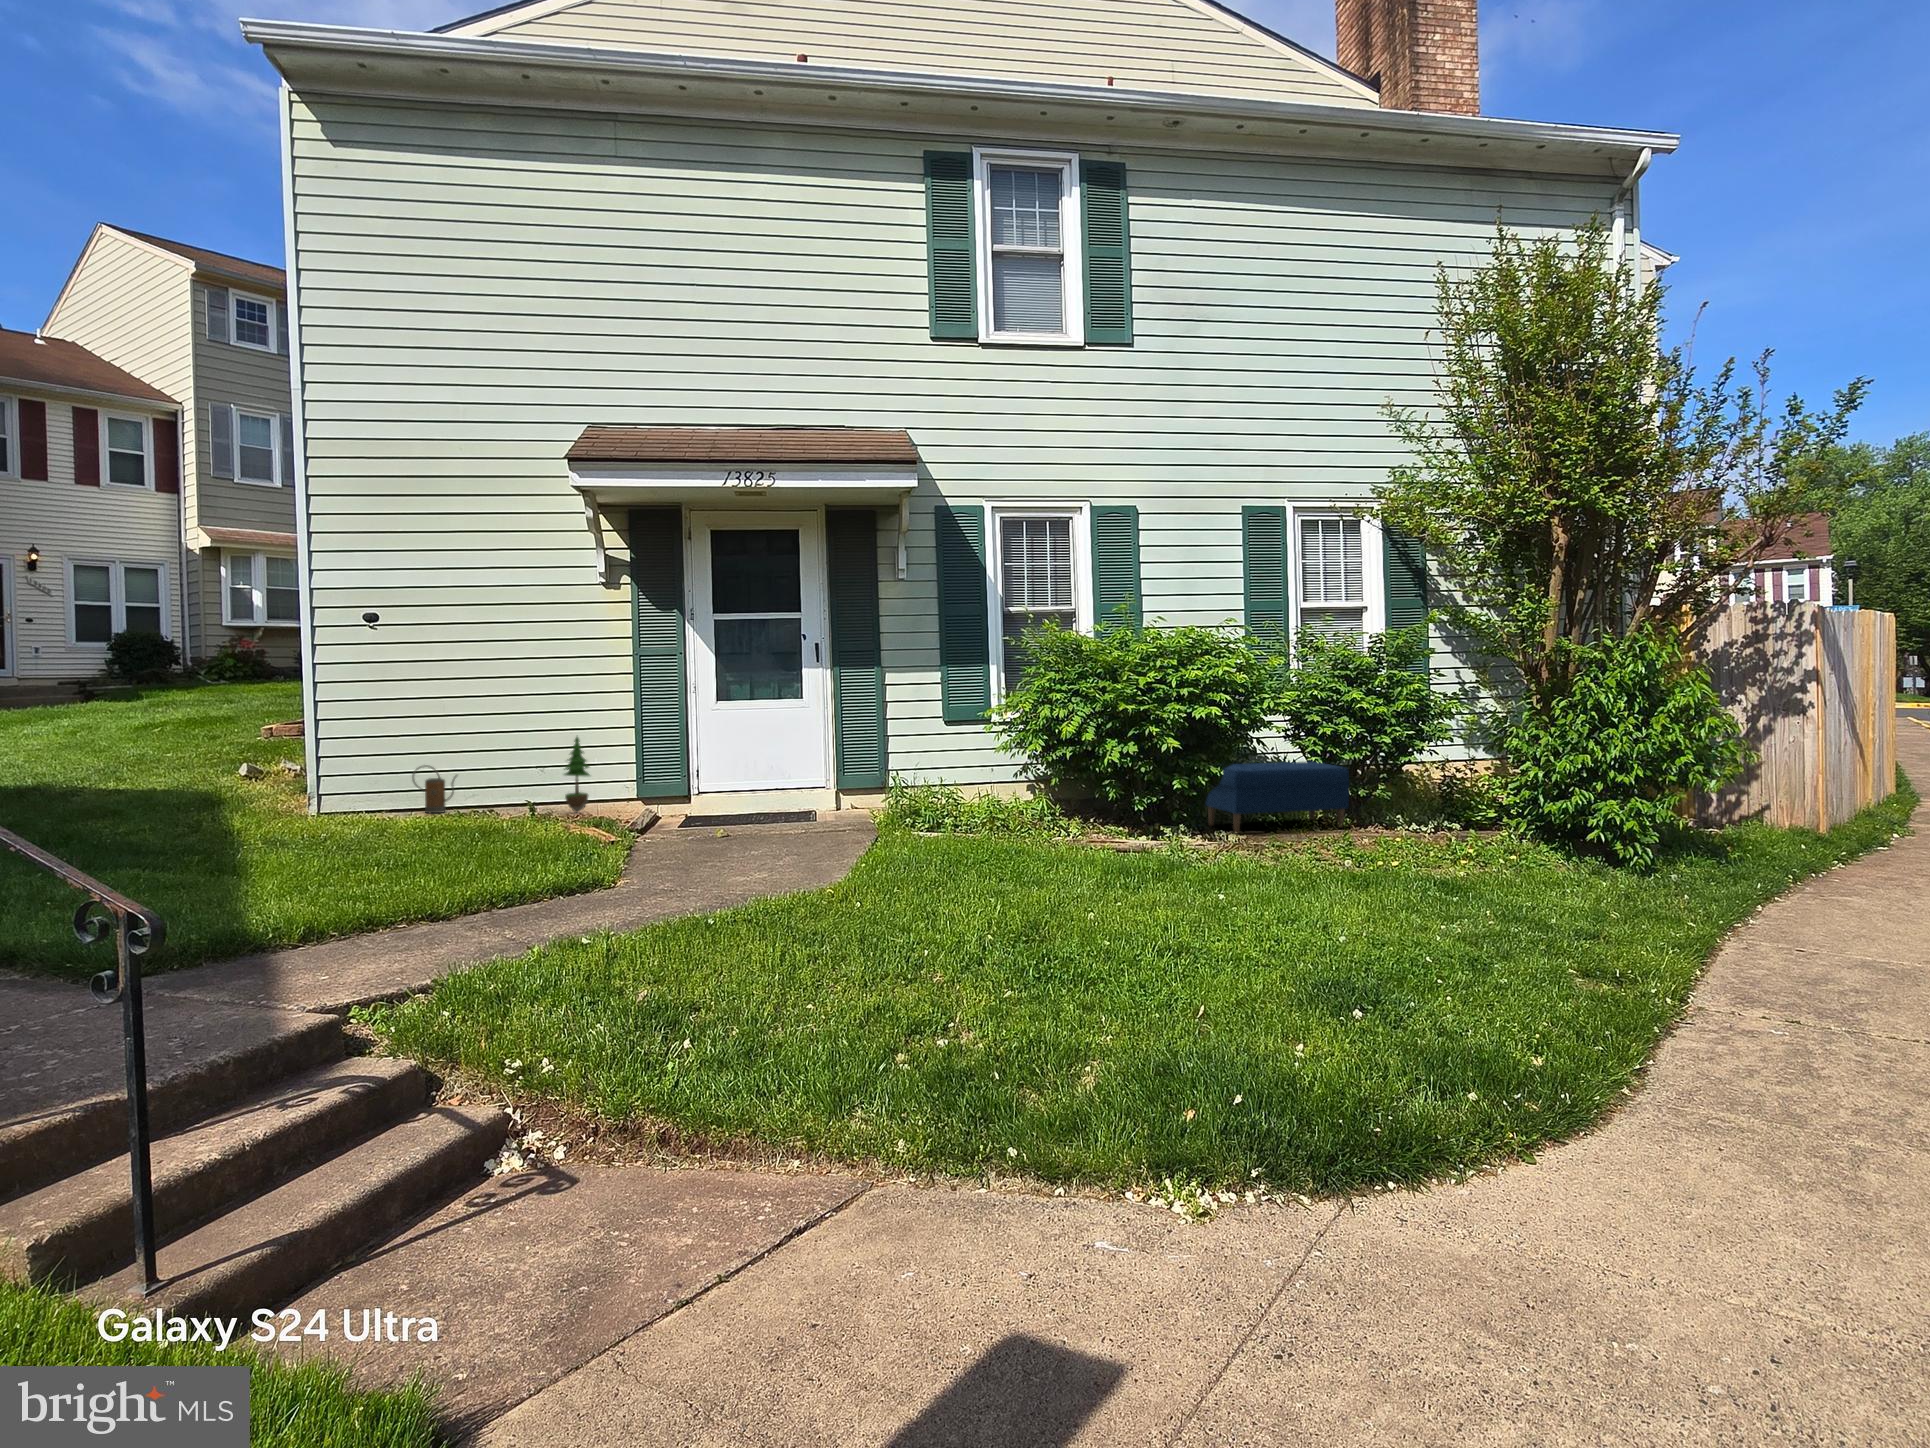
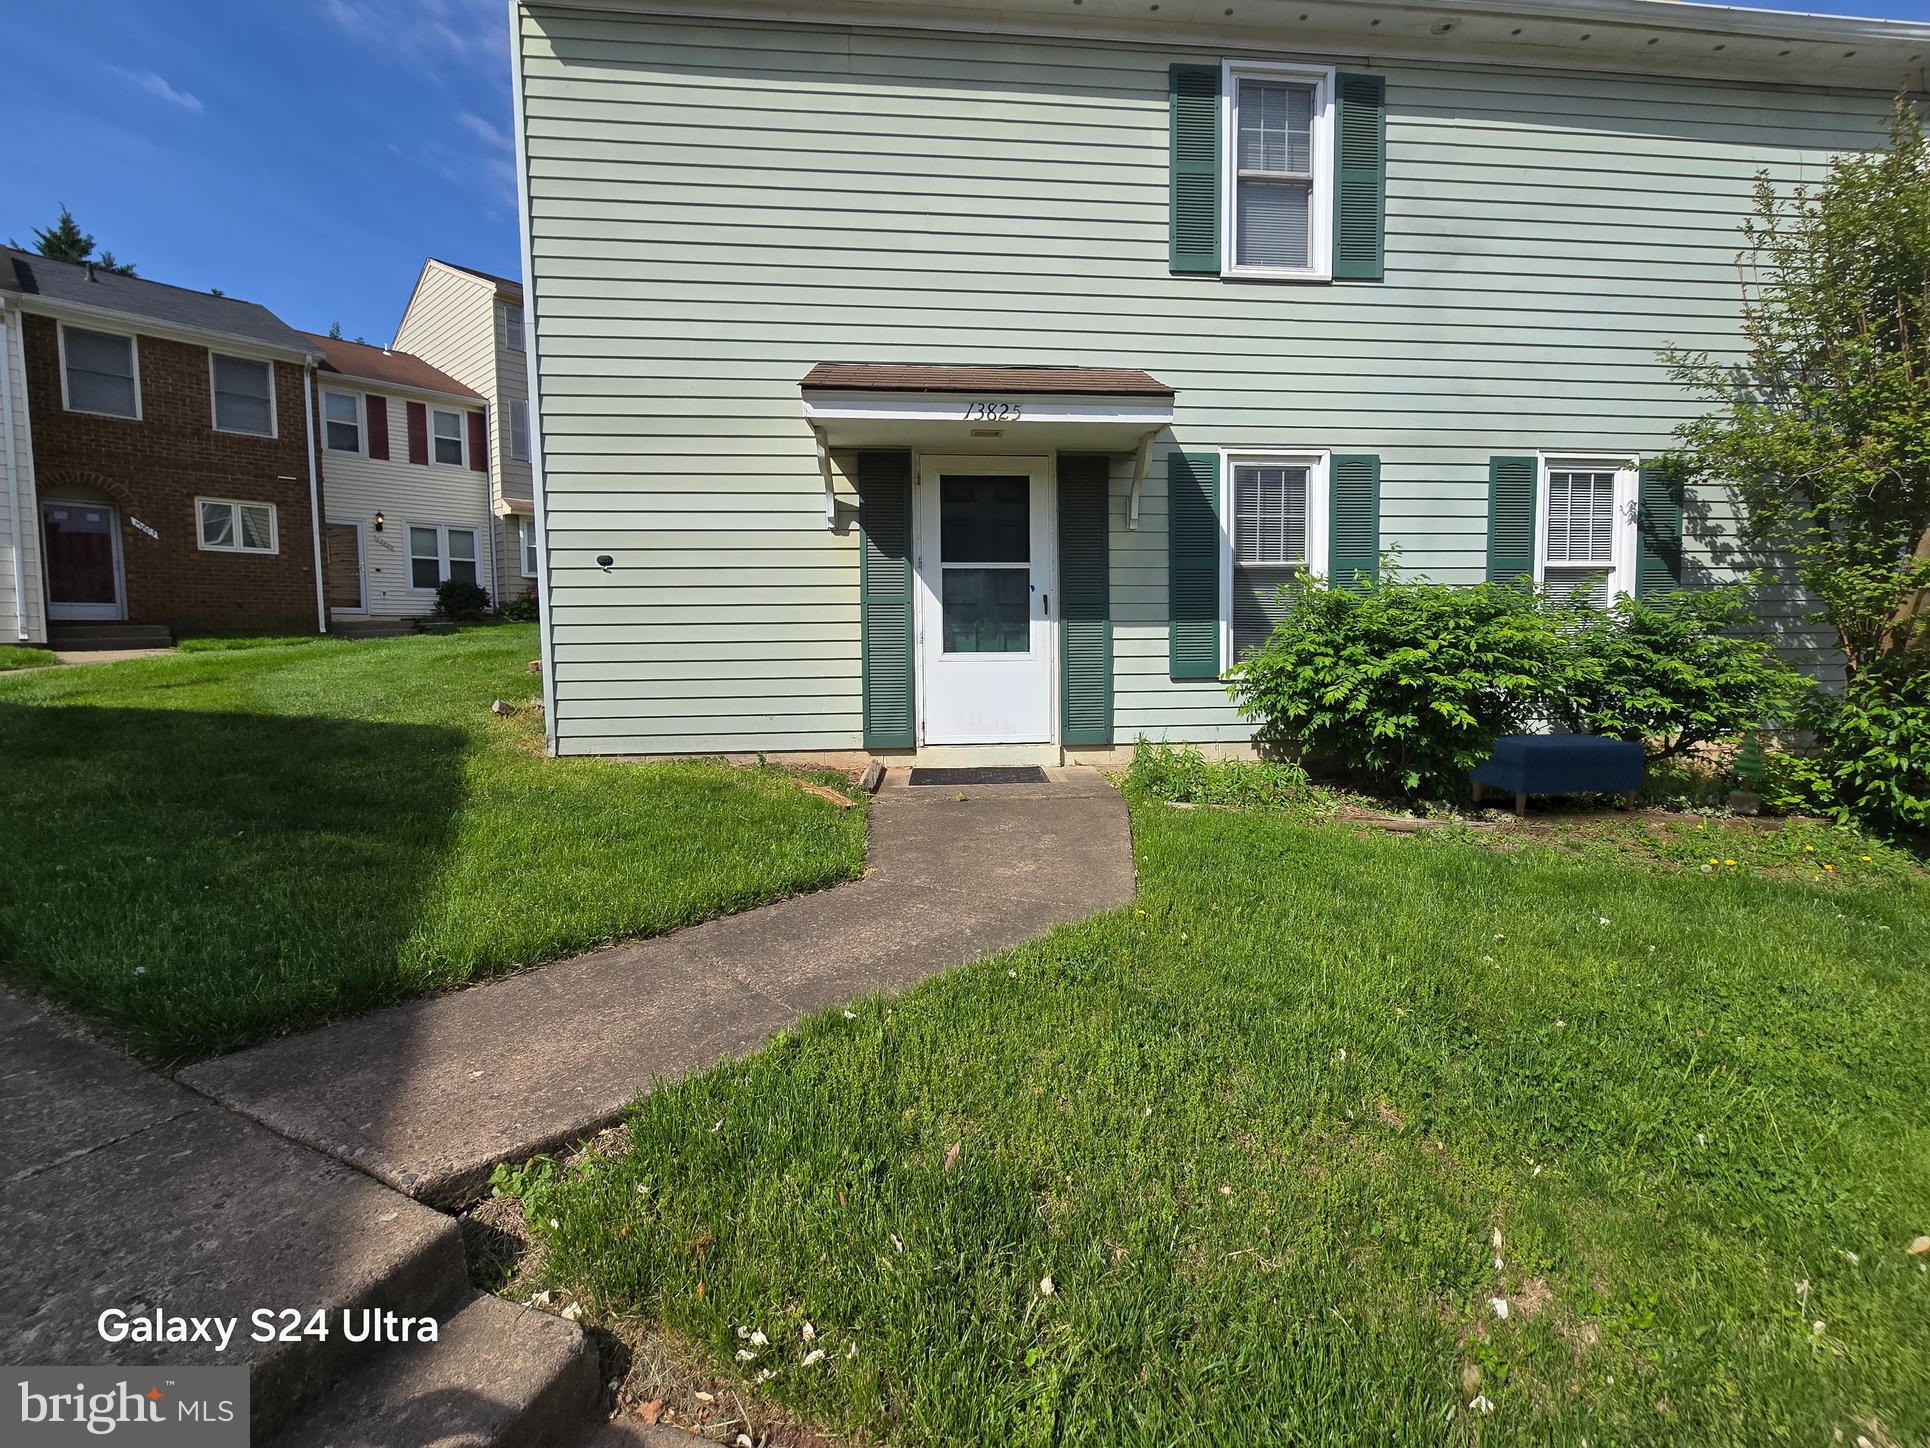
potted tree: present [564,737,590,812] -> present [1730,730,1767,814]
watering can: present [412,765,457,813] -> none [645,713,691,762]

